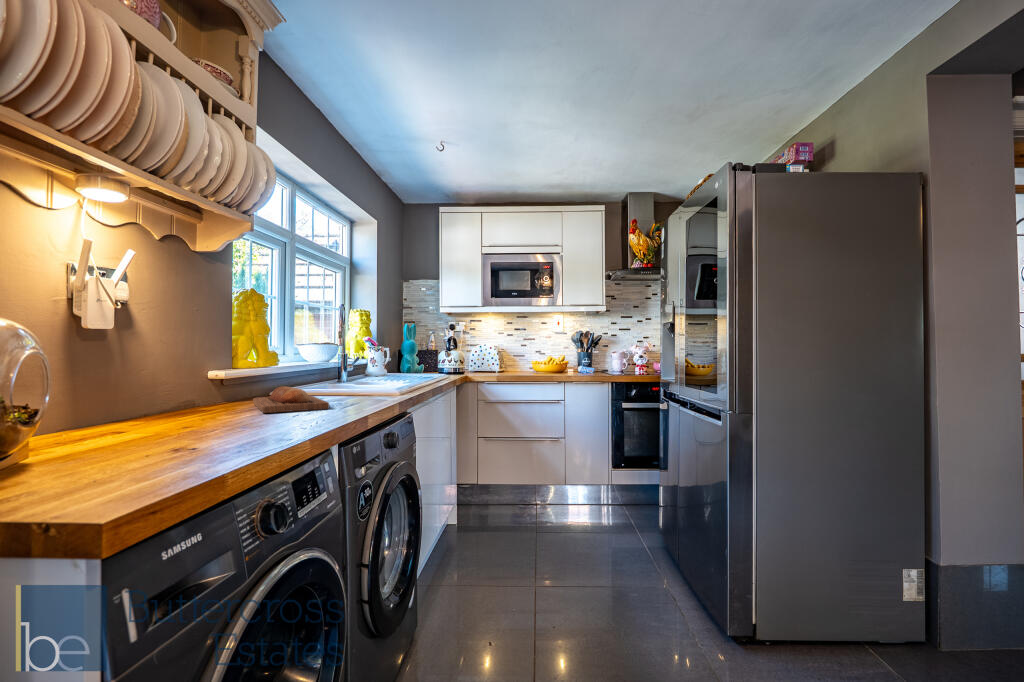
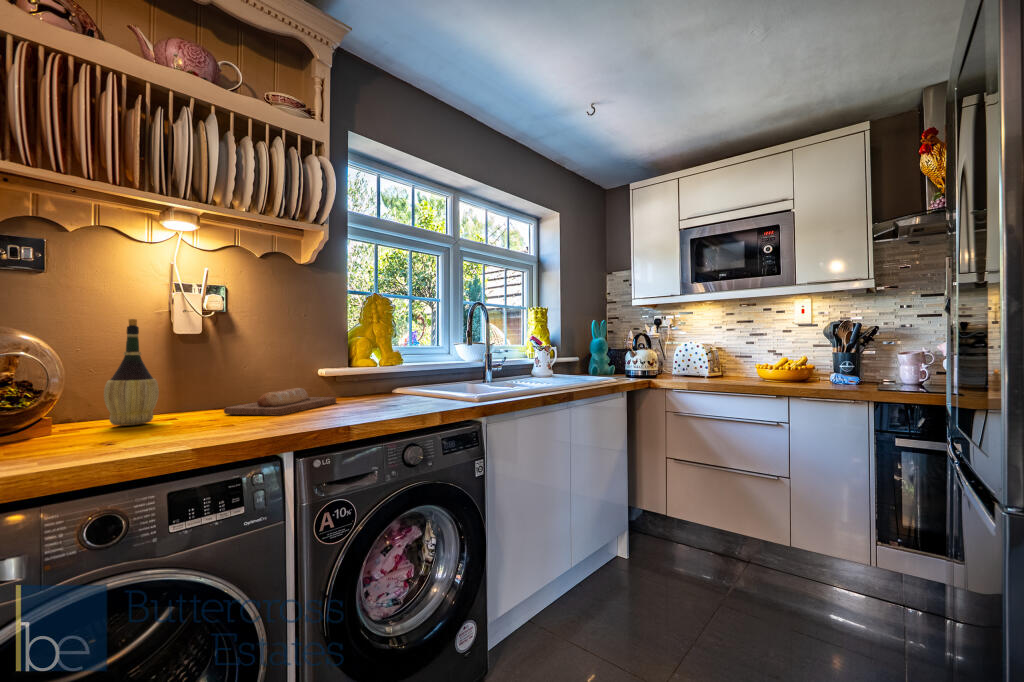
wine bottle: none [192,312,245,426] -> present [104,319,159,426]

